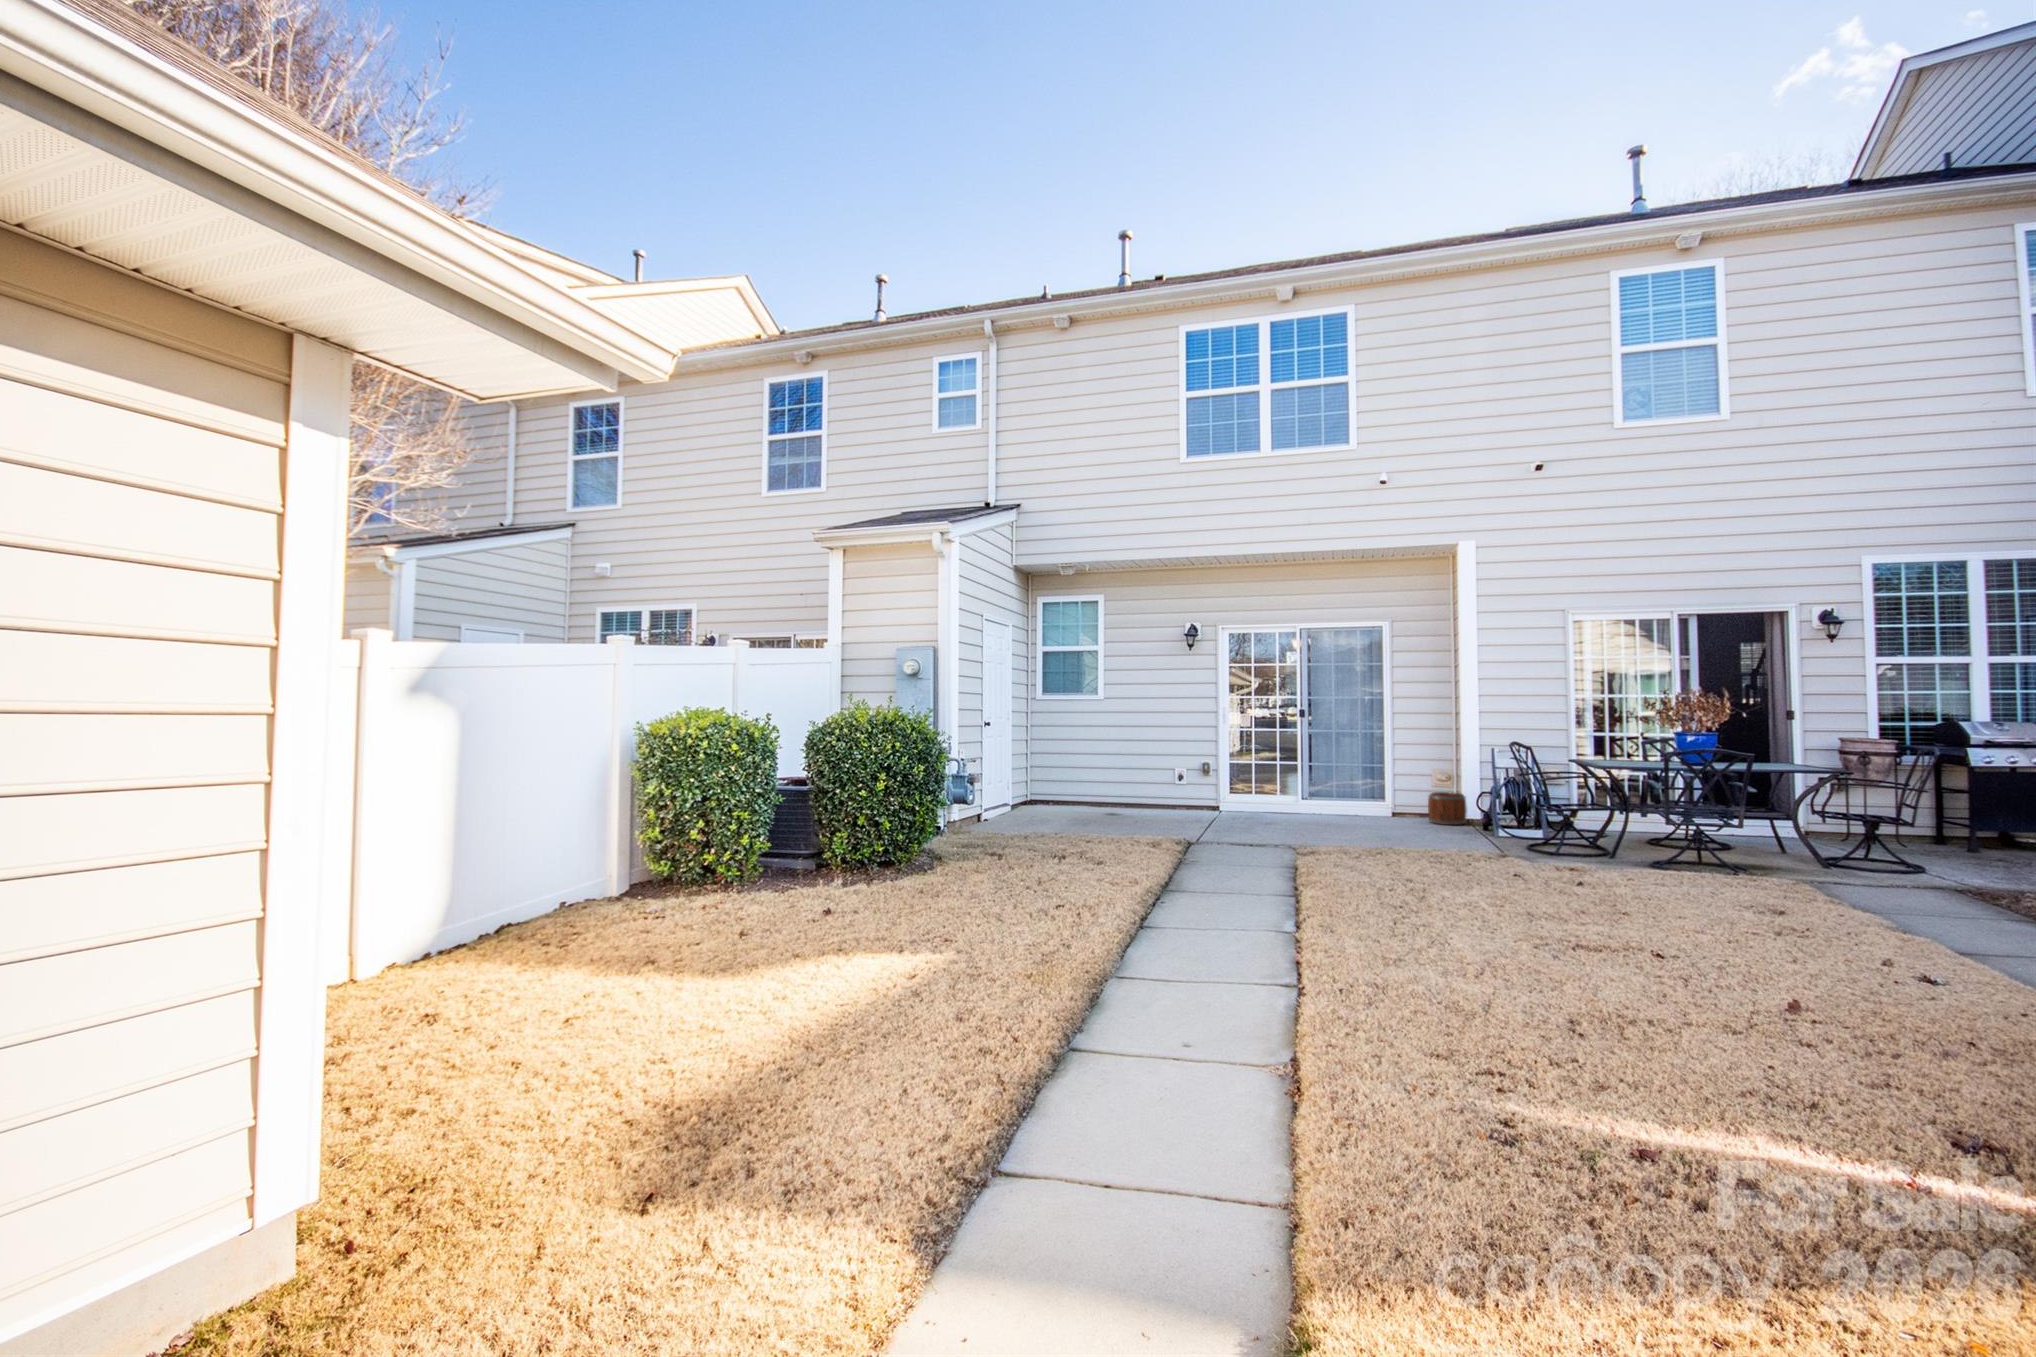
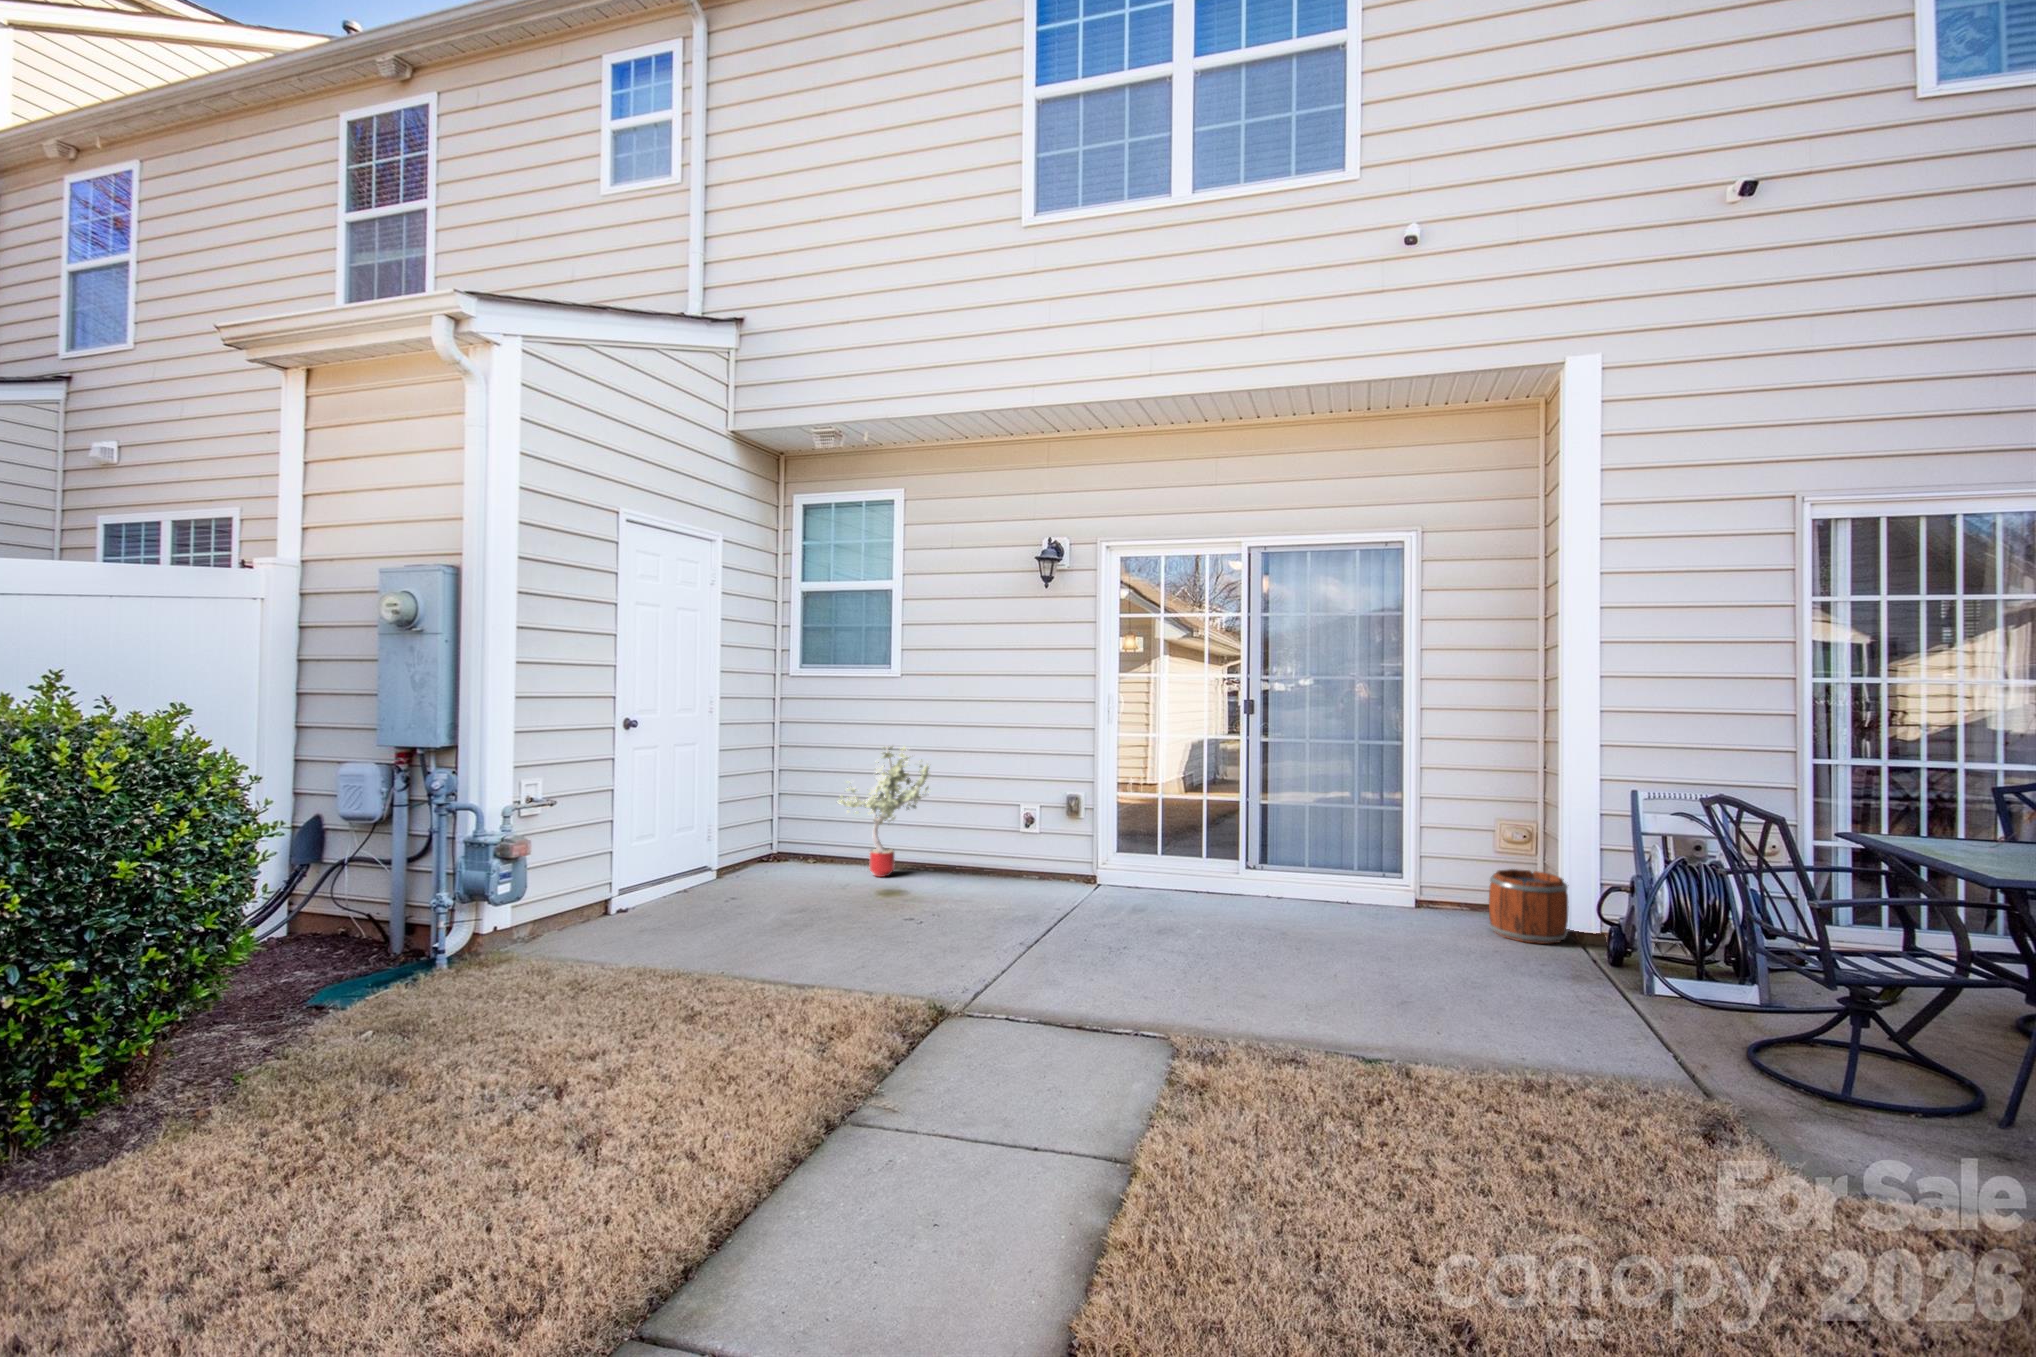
potted tree: none [1073,737,1130,809] -> present [837,746,929,877]

